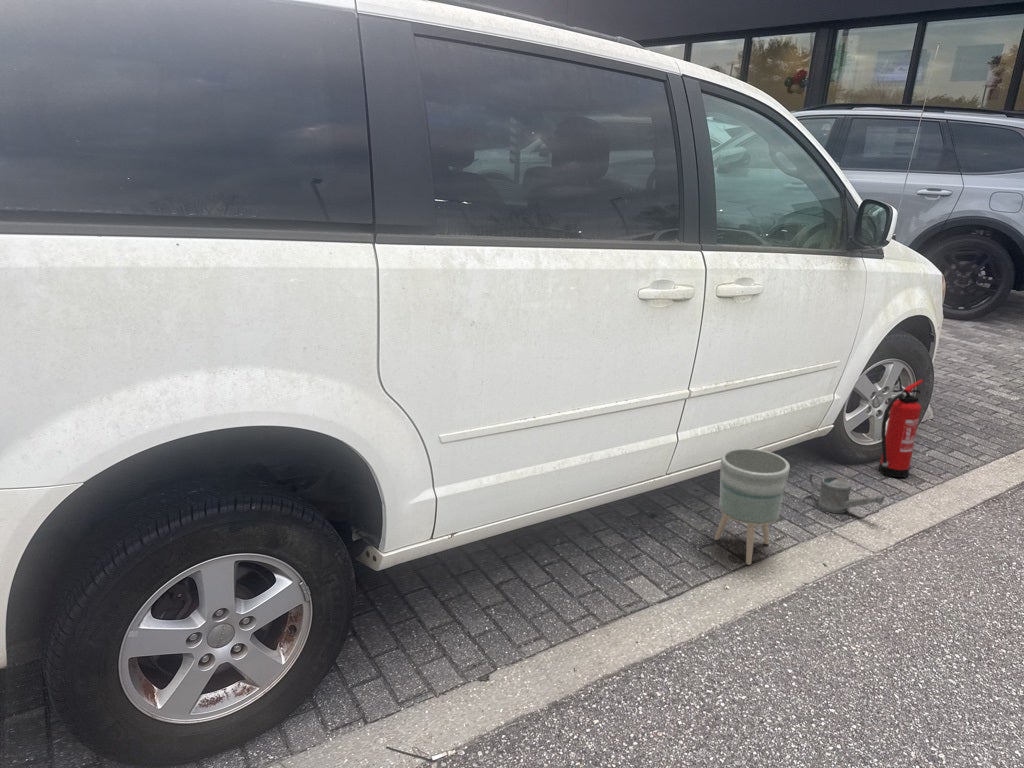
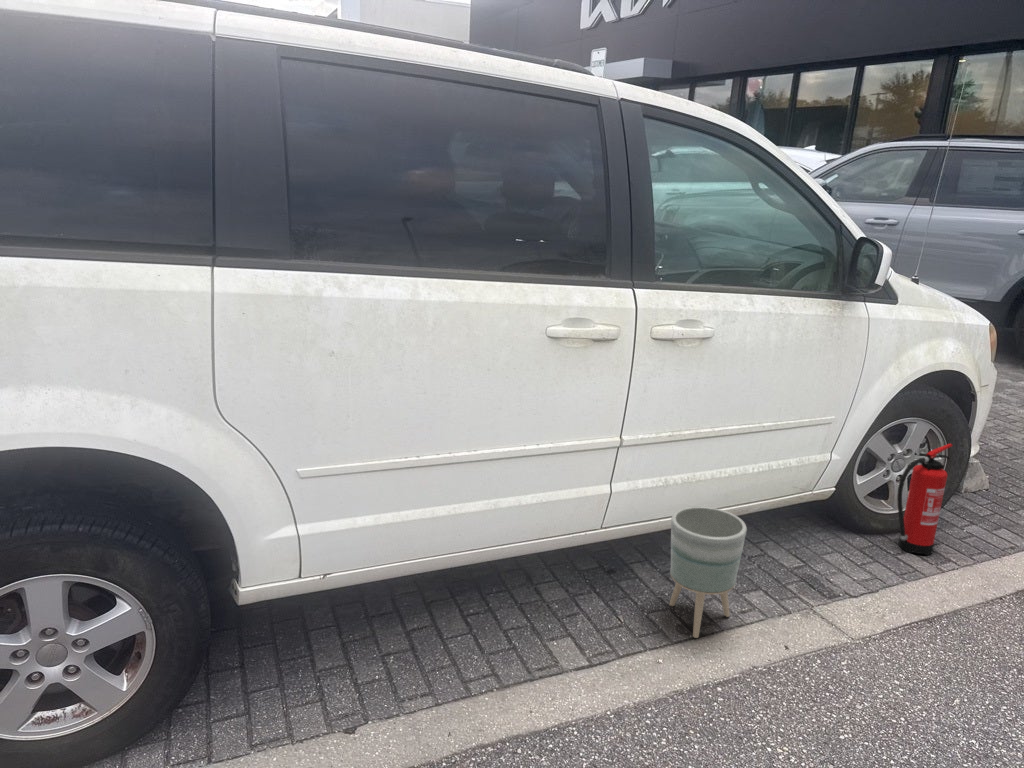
watering can: present [809,473,885,513] -> none [800,540,878,590]

